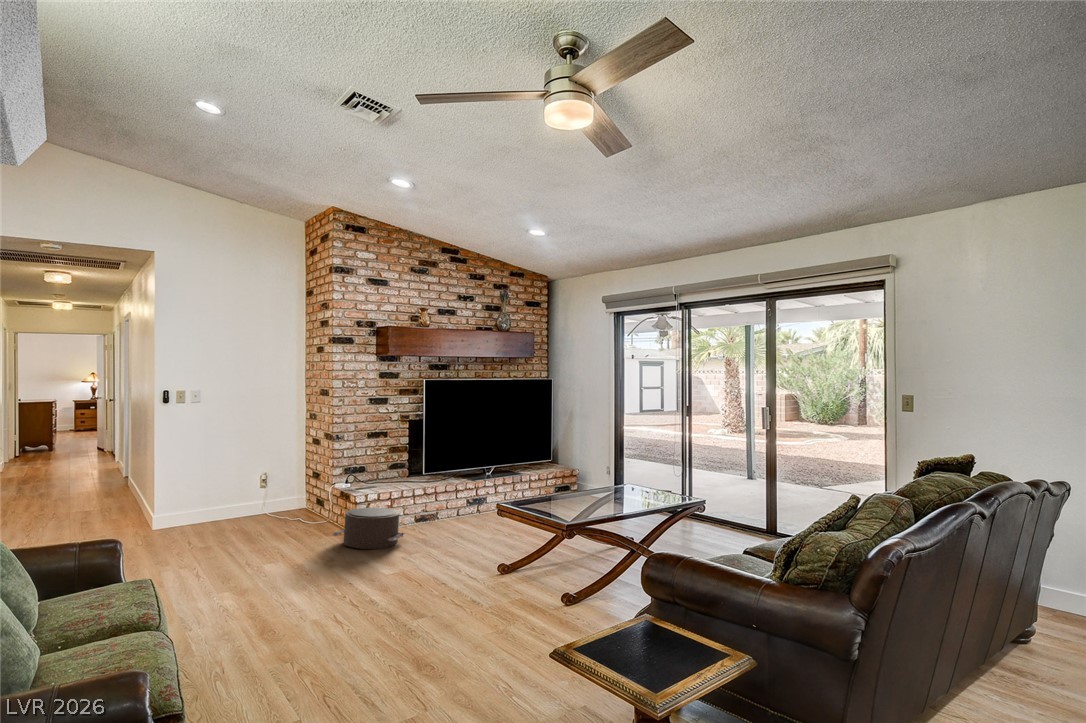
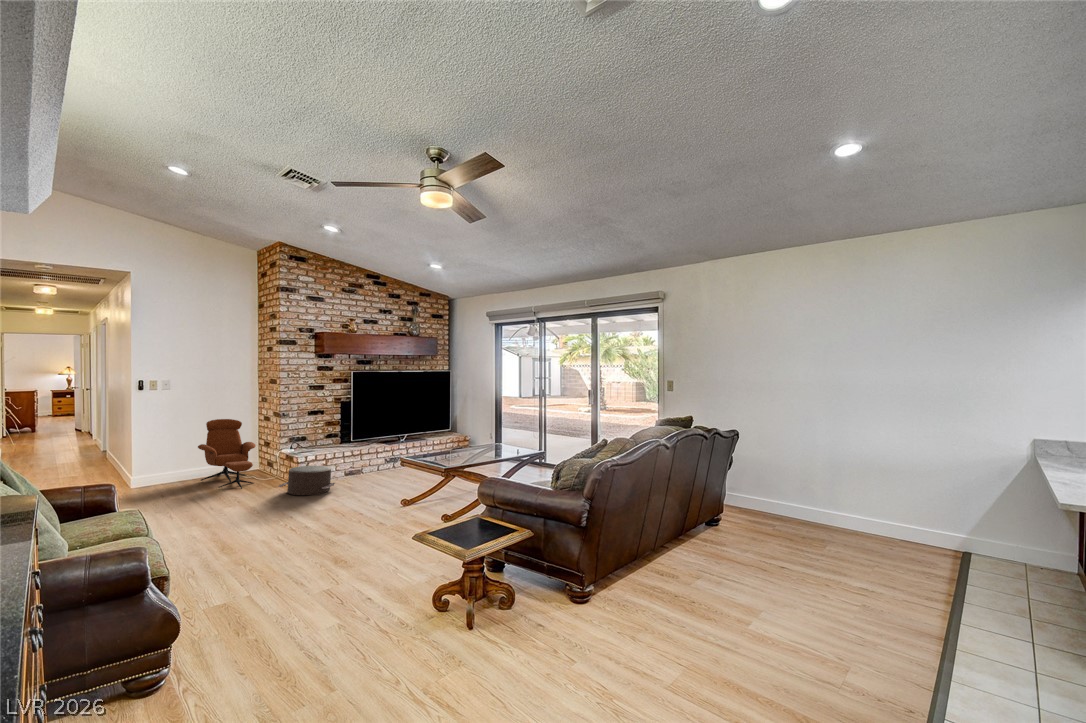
lounge chair: none [233,441,302,535] -> present [198,419,256,489]

